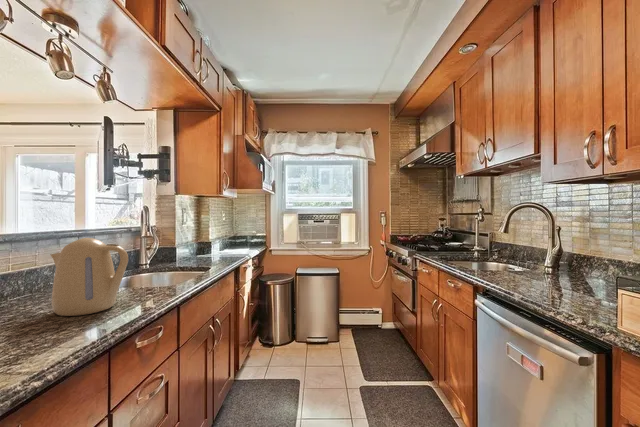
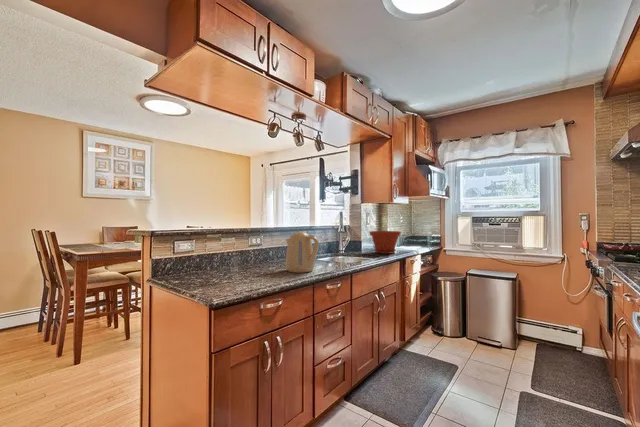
plant pot: none [188,232,232,262] -> present [369,231,401,254]

